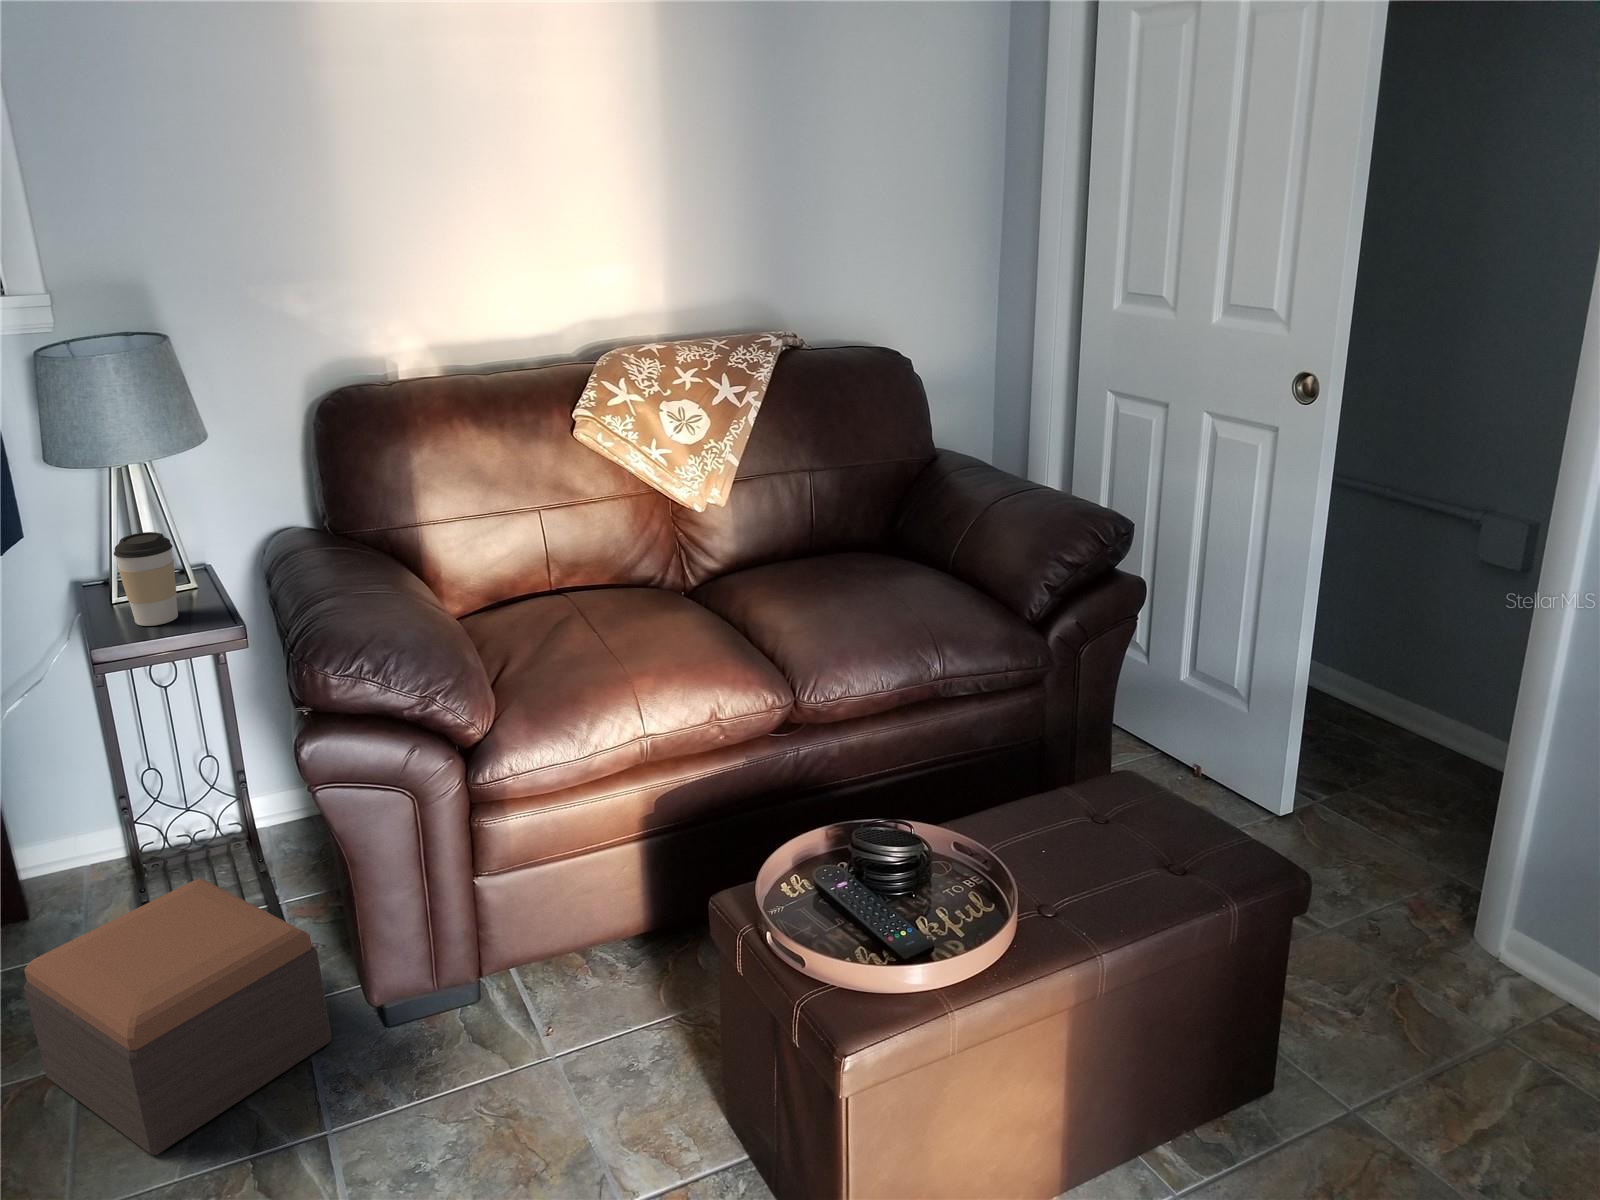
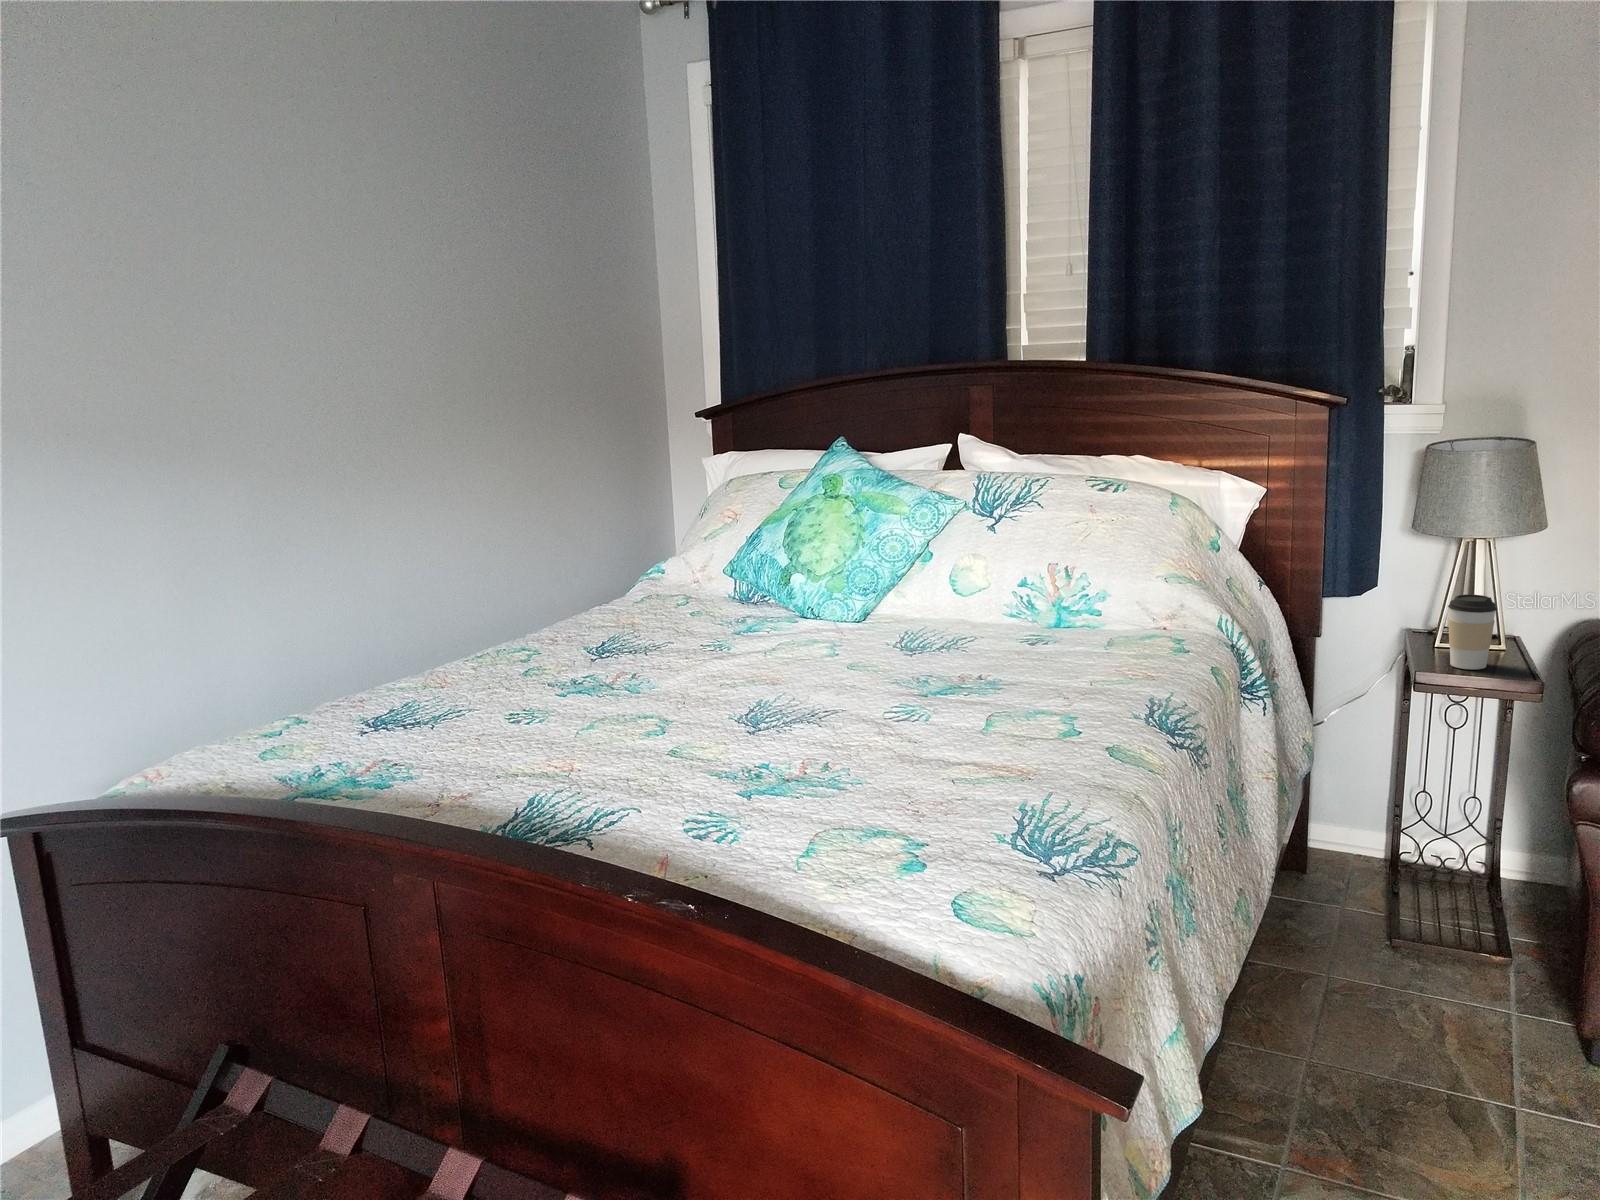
footstool: present [24,879,332,1155] -> none [1304,875,1543,1058]

